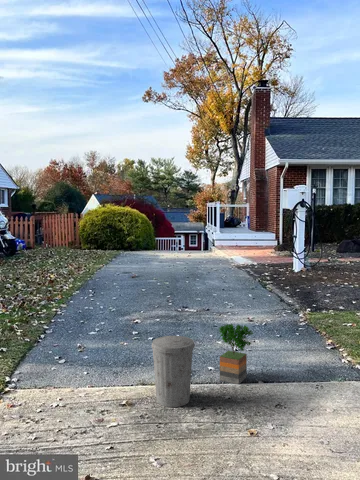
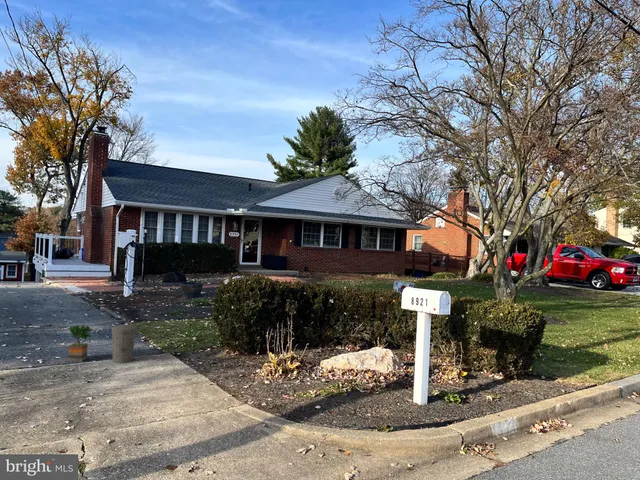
trash can: present [152,336,194,407] -> present [112,325,137,363]

